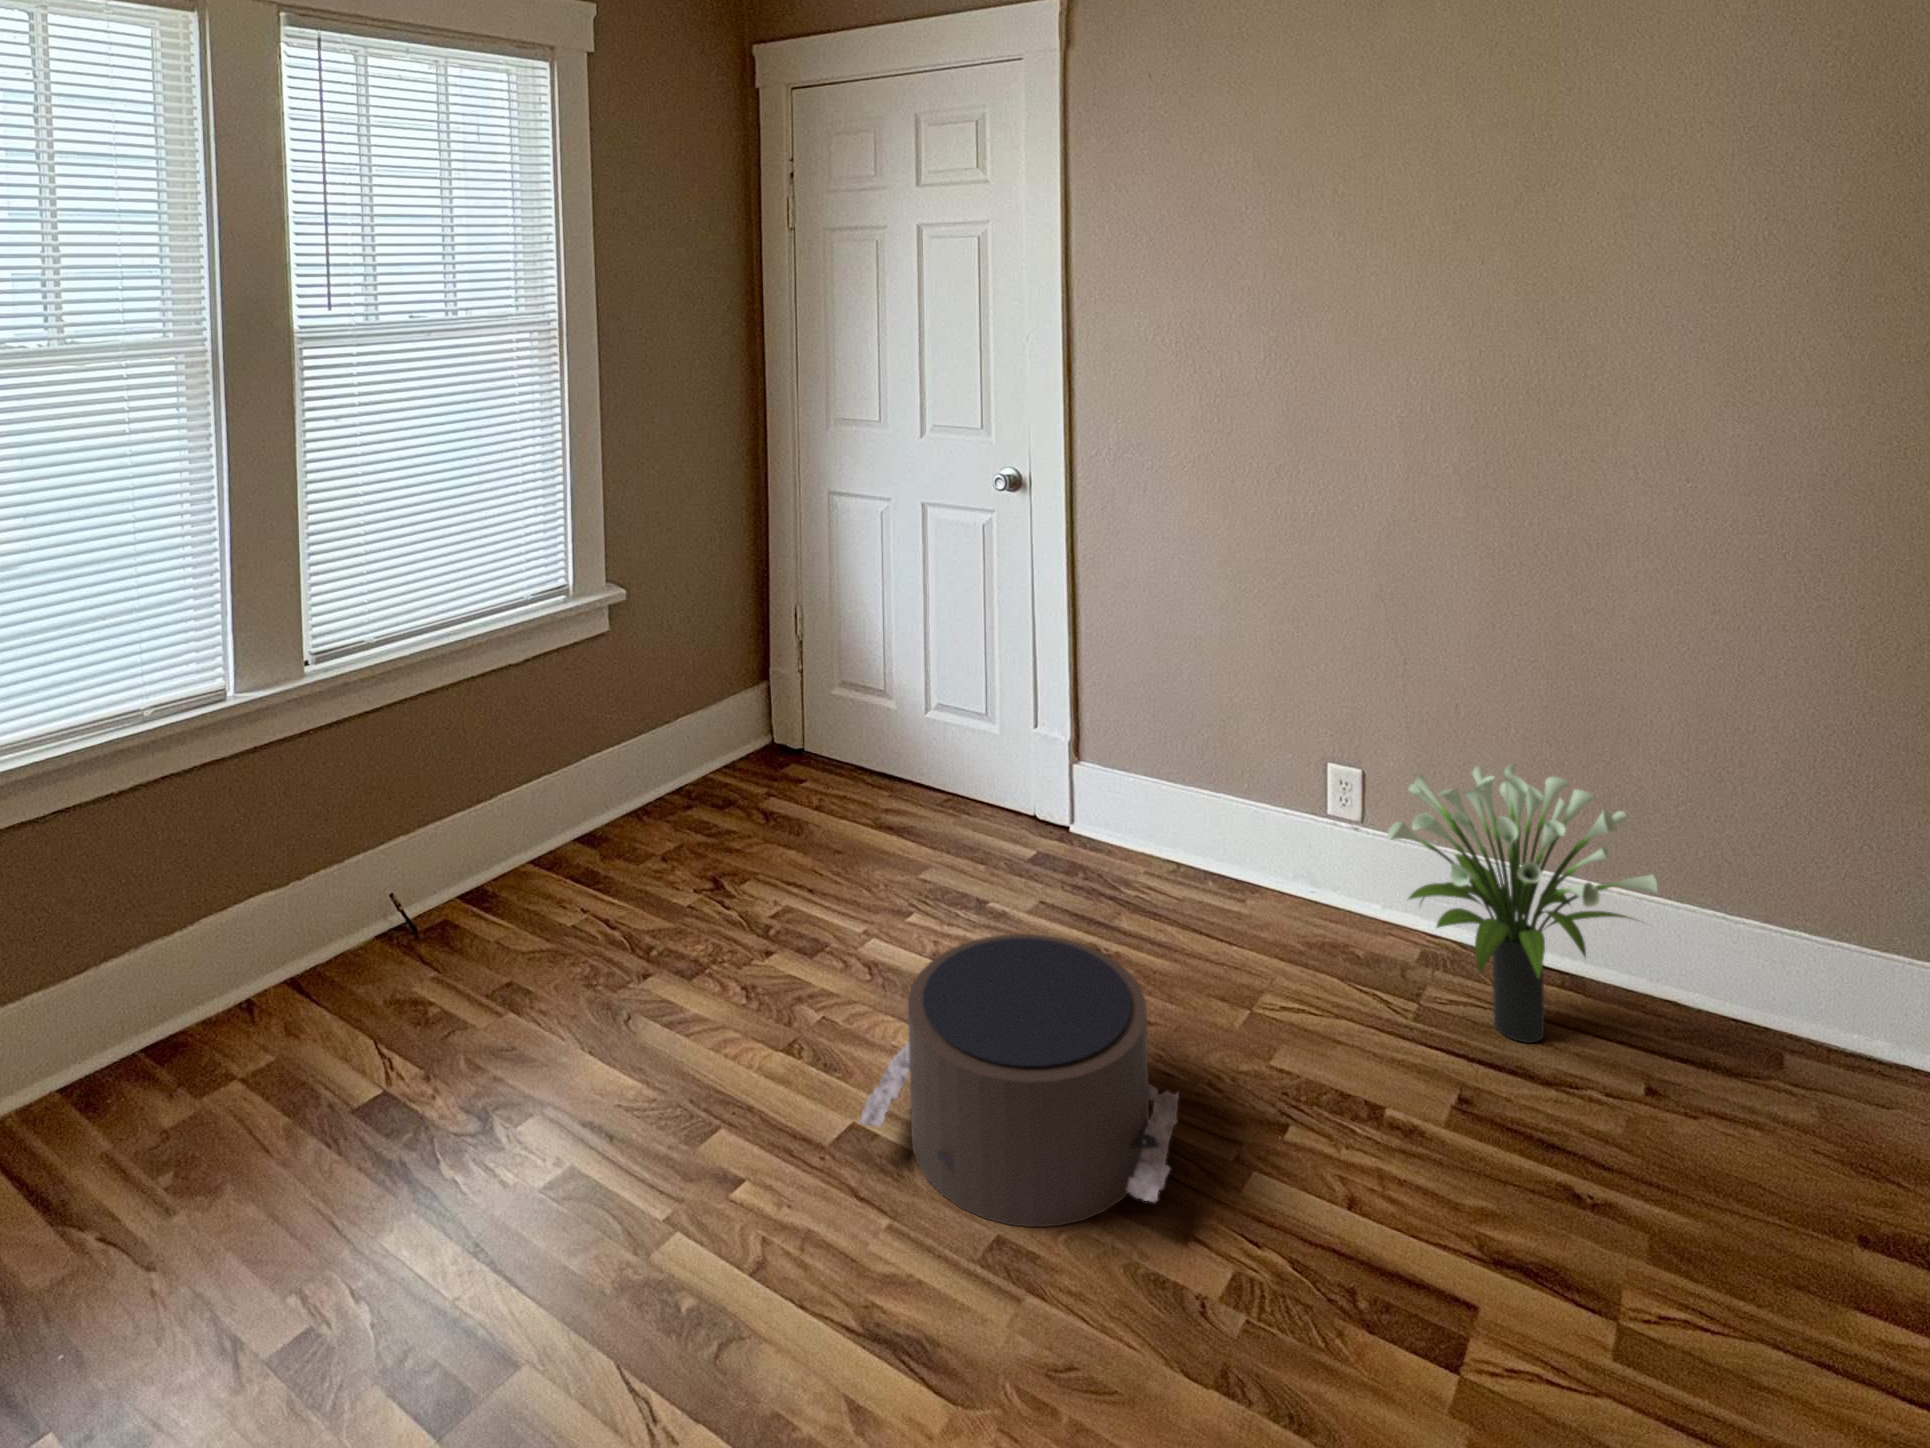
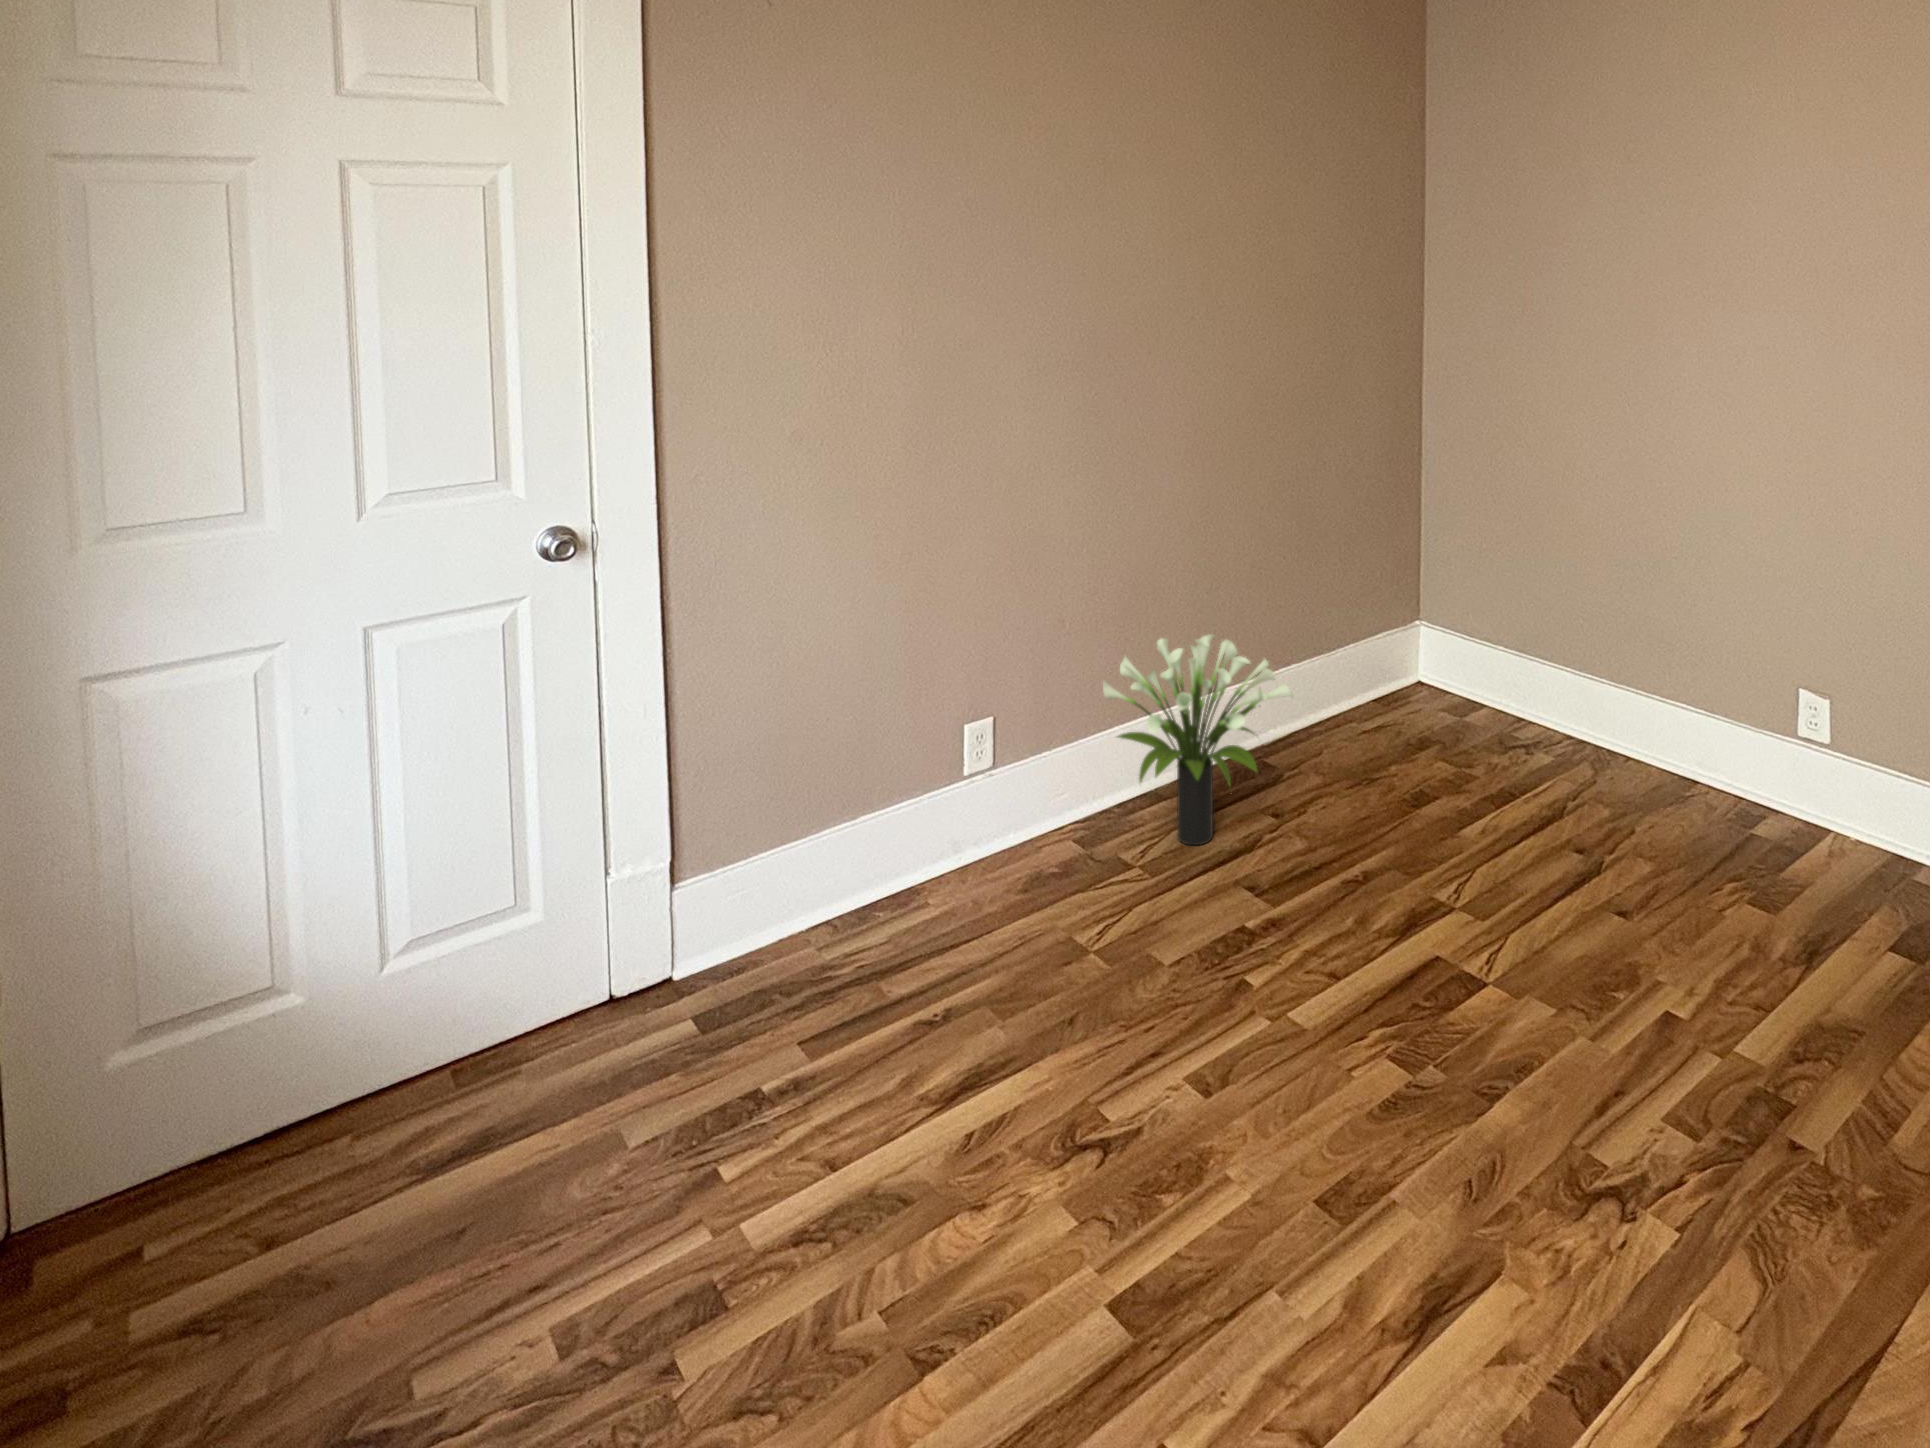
pouf: present [859,934,1179,1227] -> none [1046,938,1353,1265]

